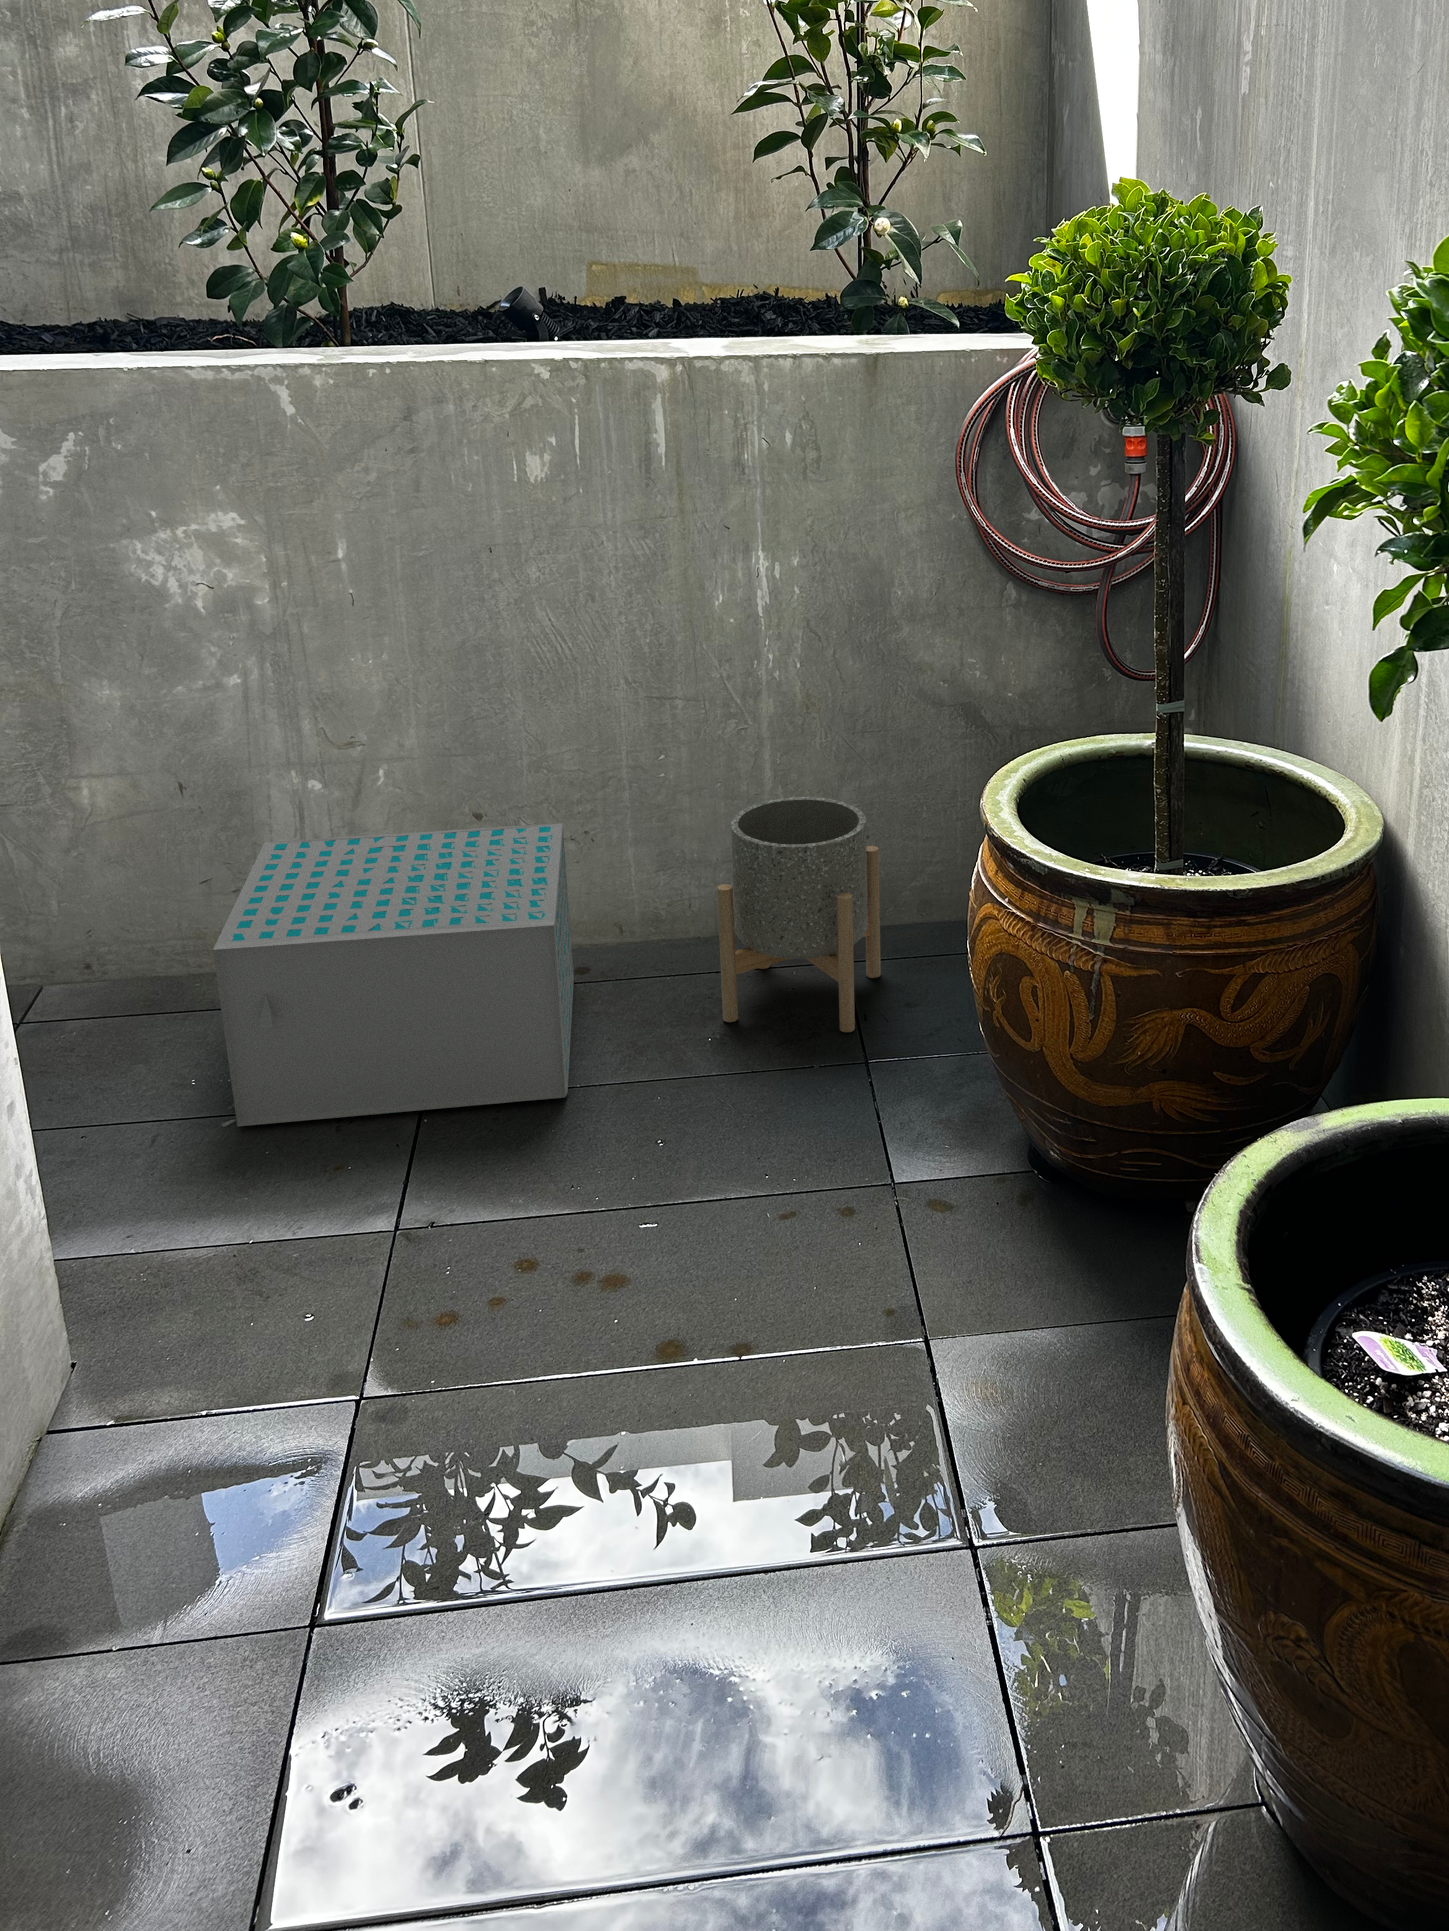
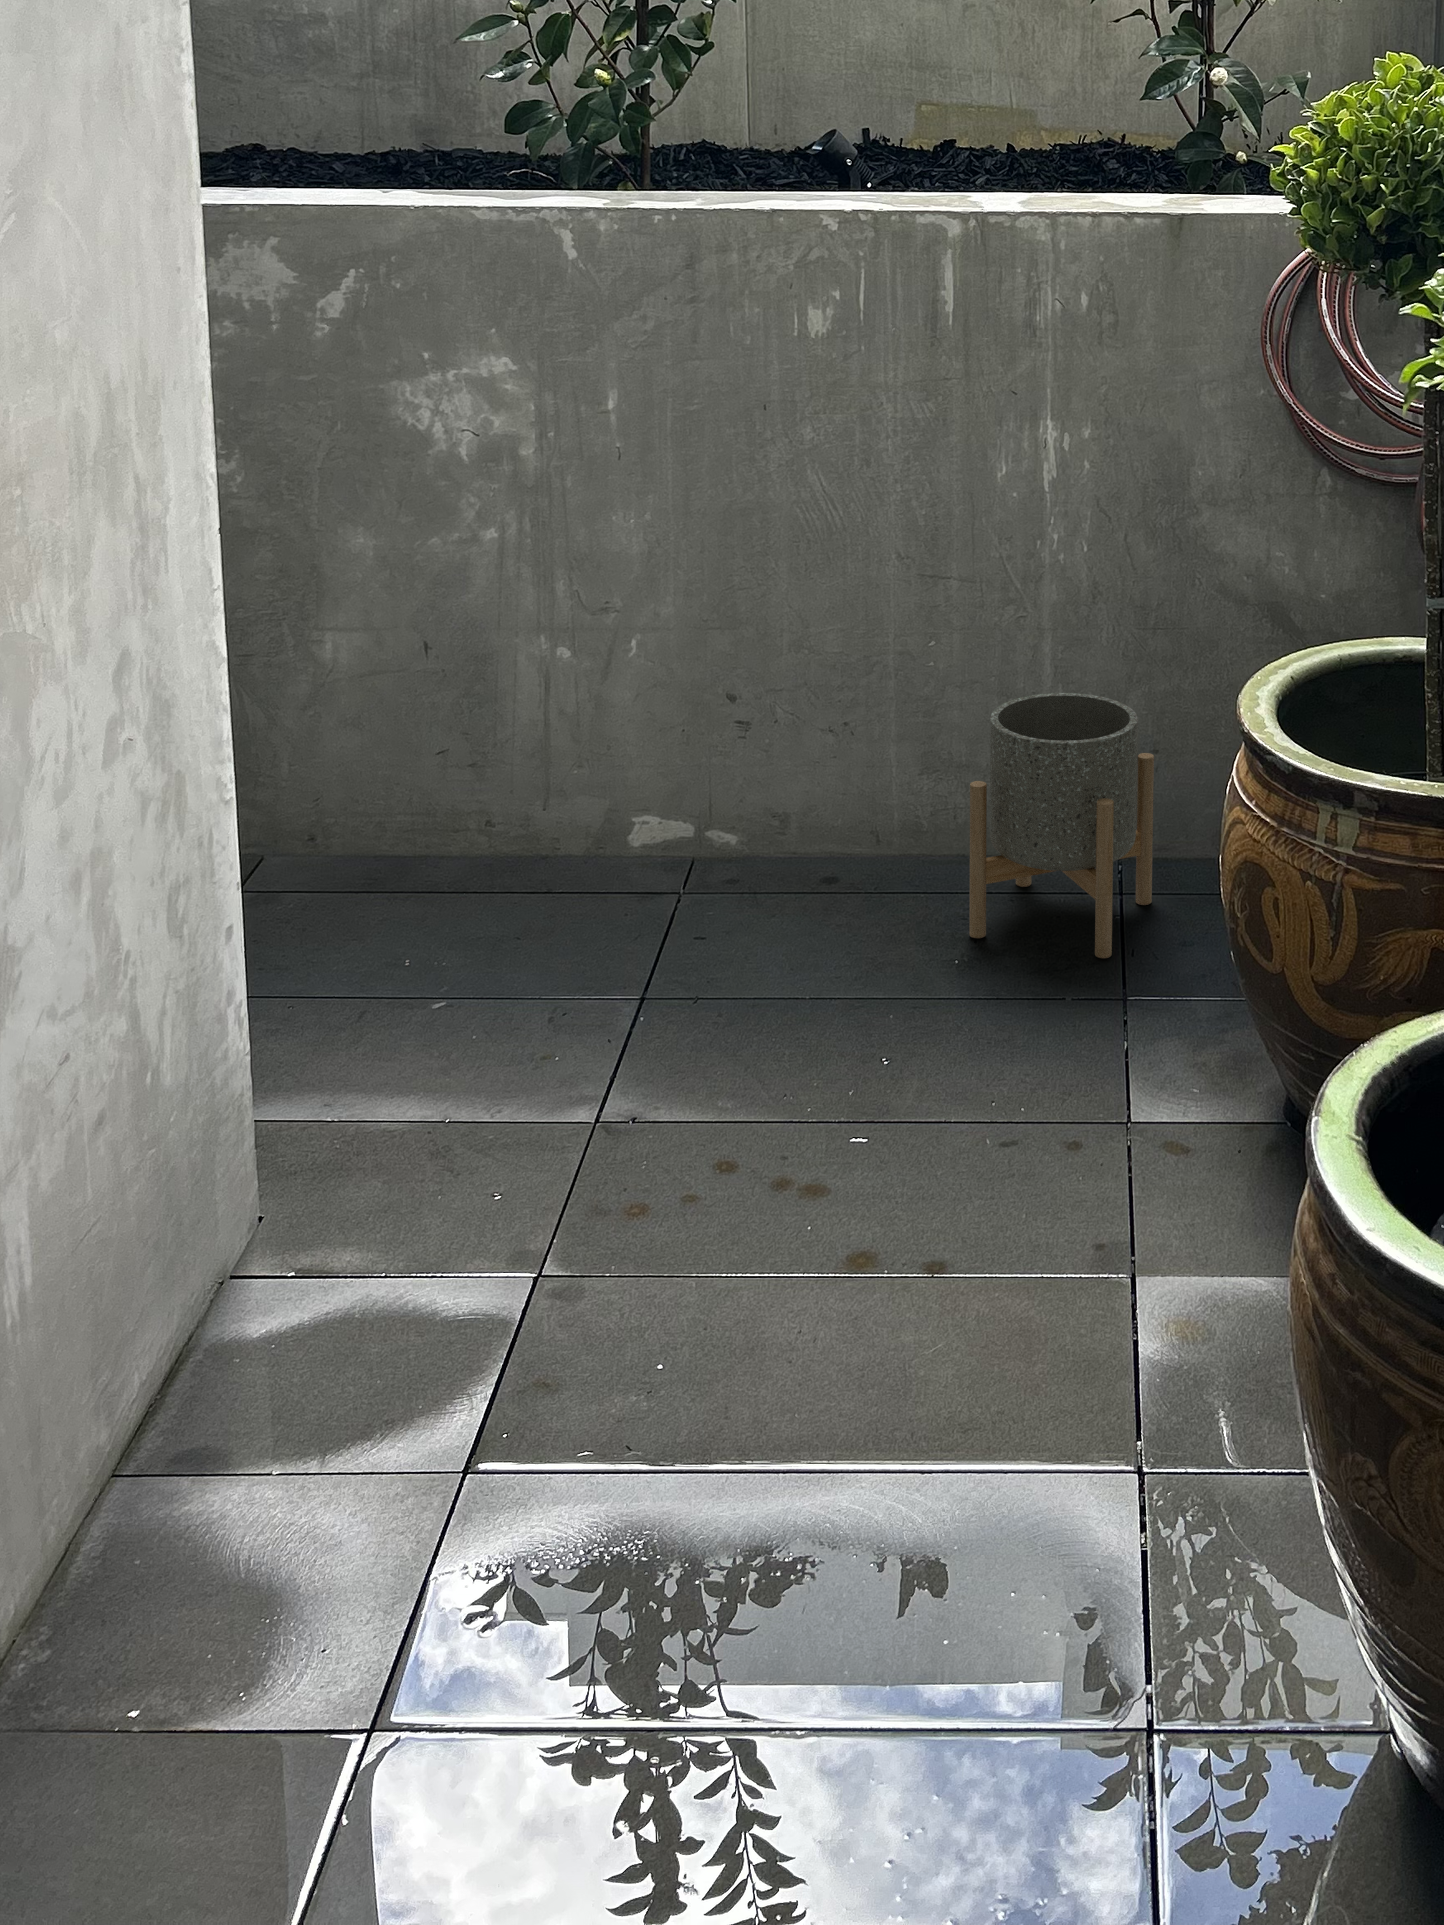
storage box: present [213,823,574,1126] -> none [439,704,816,999]

